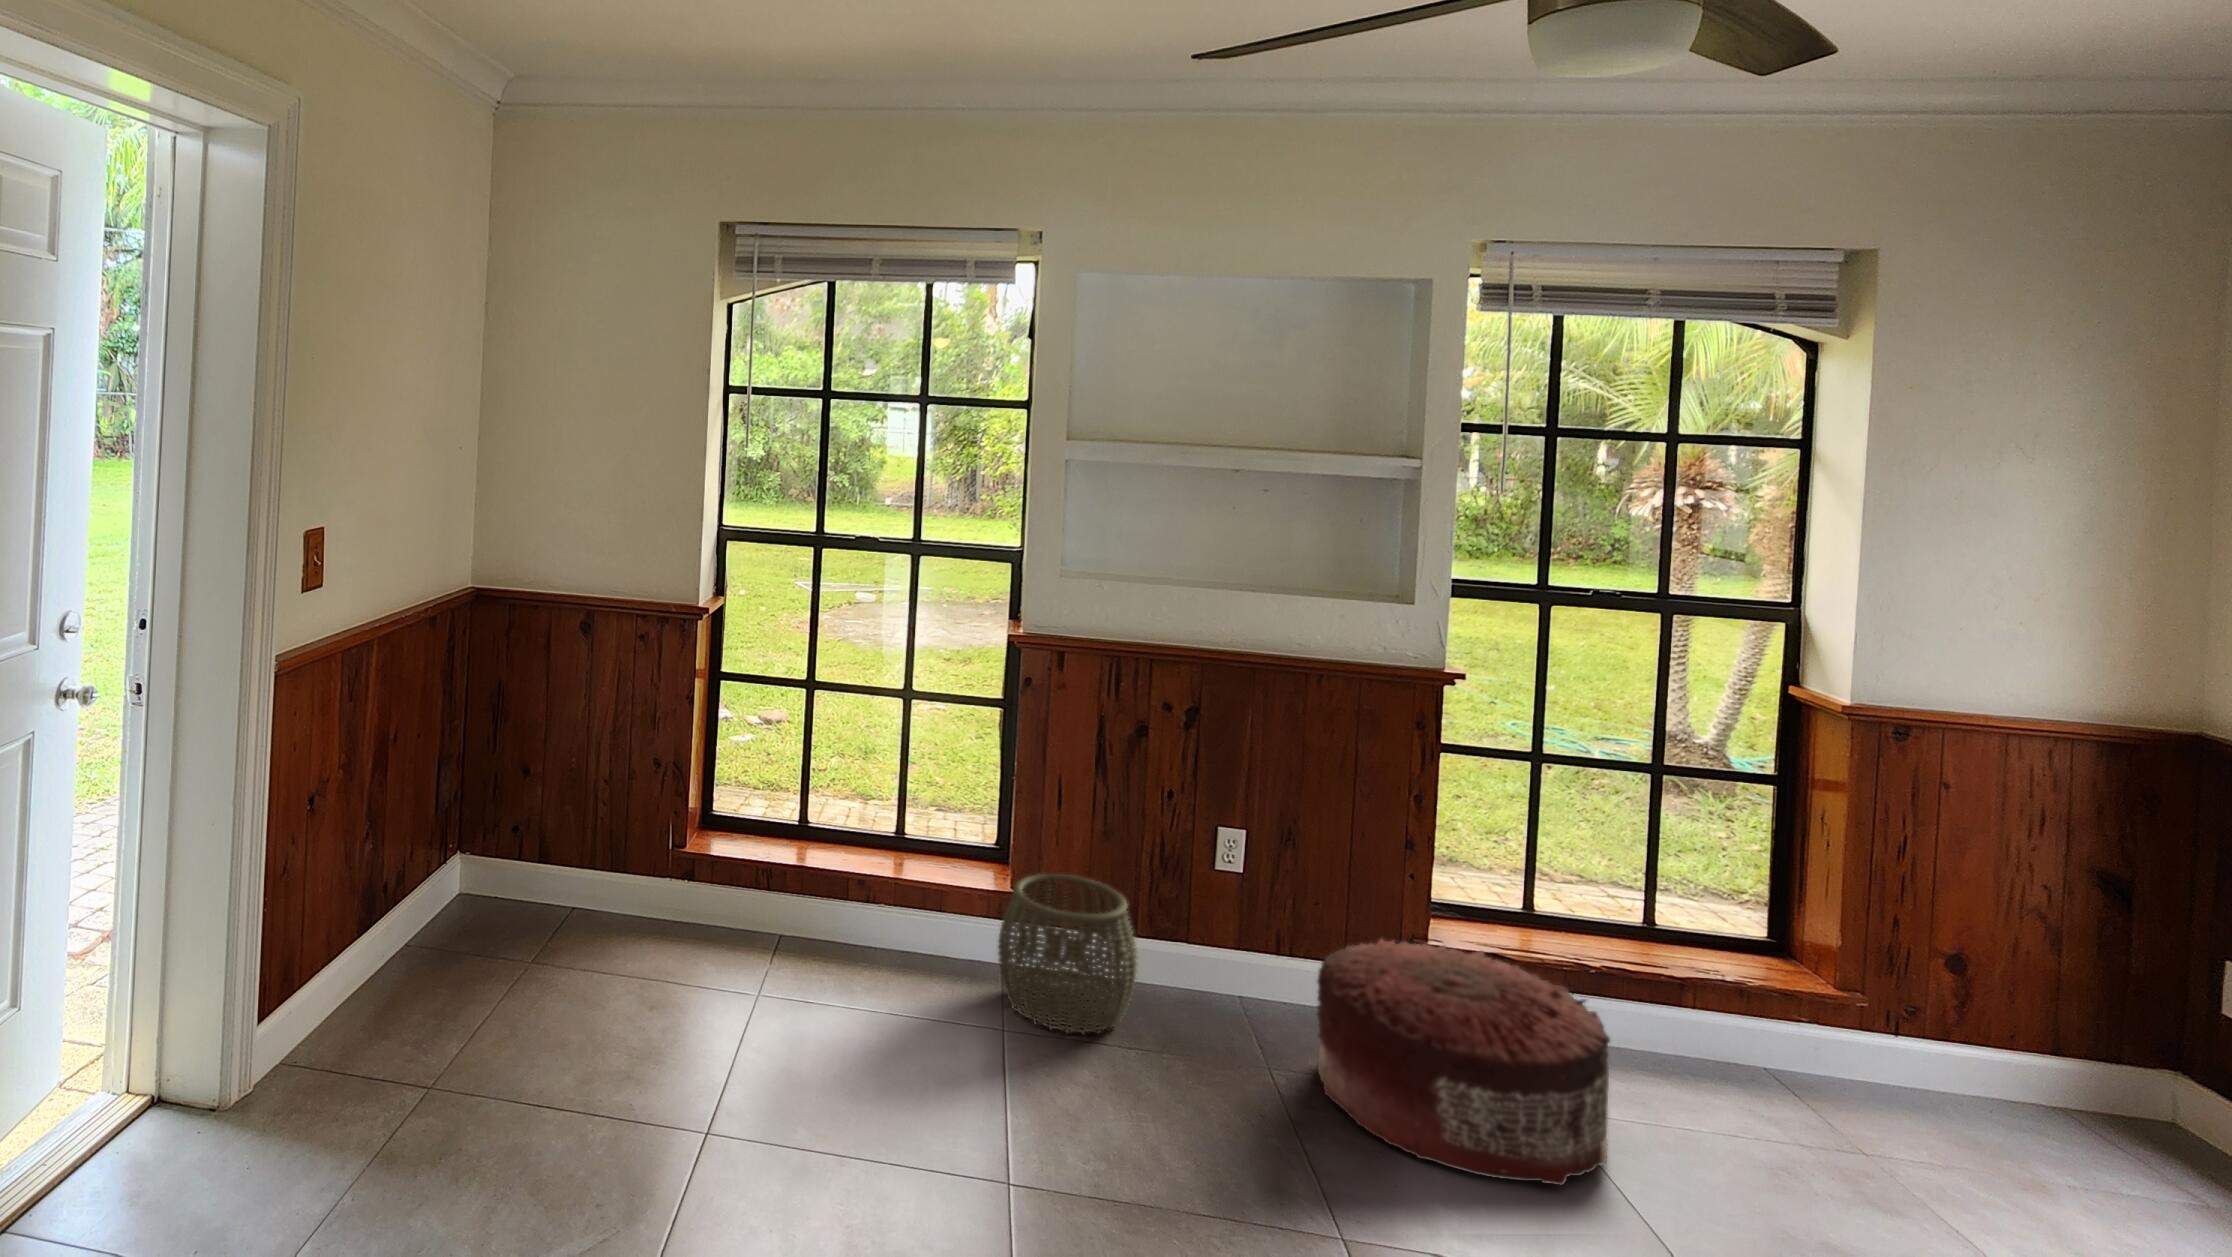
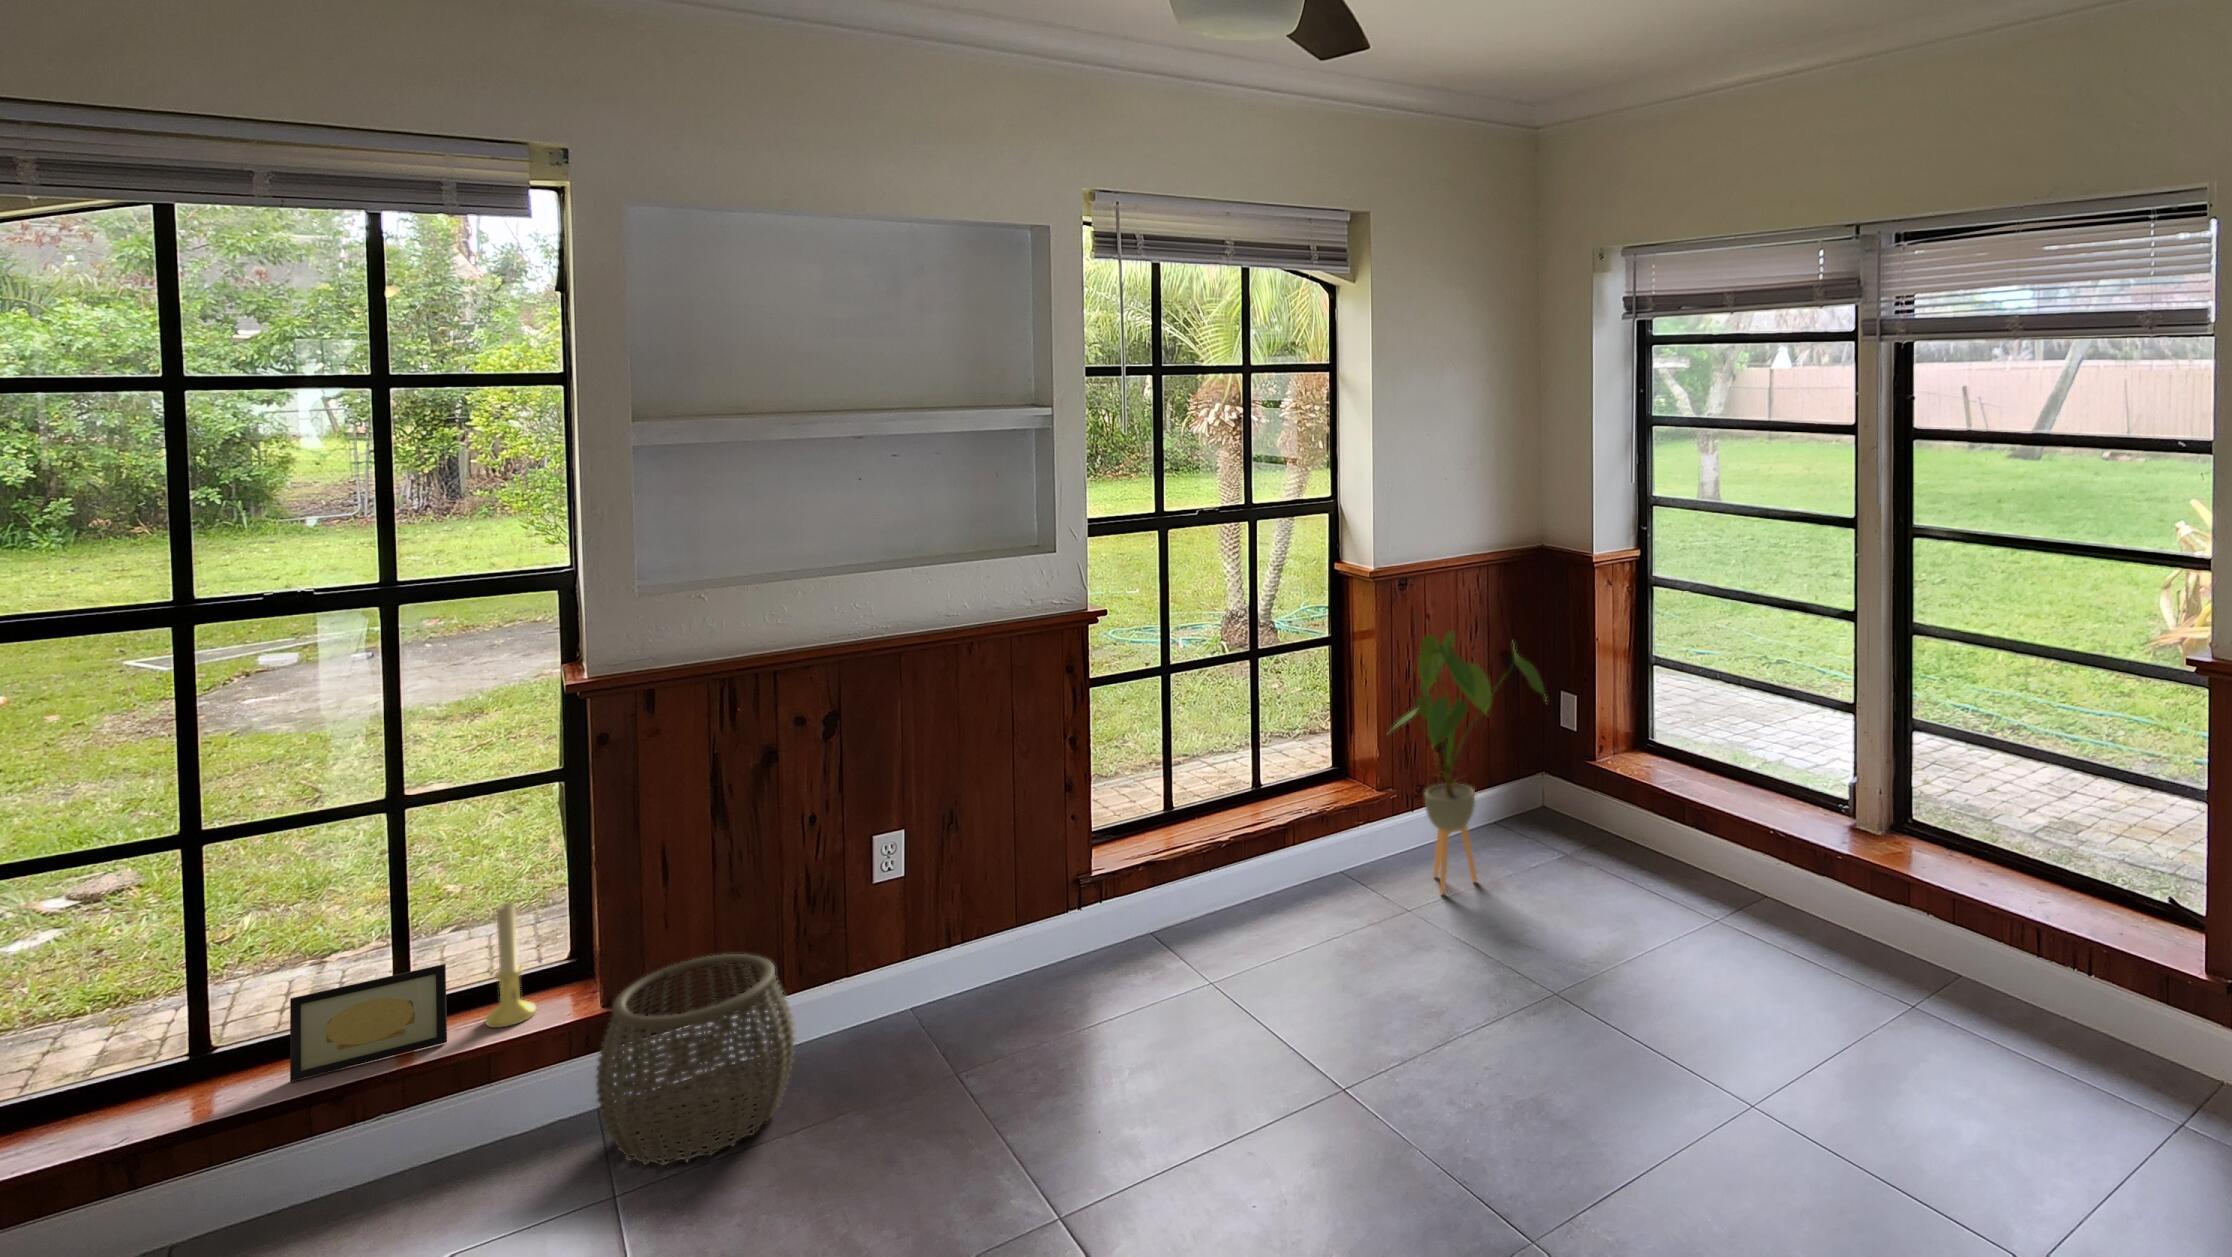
candle holder: none [939,785,970,877] -> present [485,902,536,1028]
house plant: none [1849,804,2166,1160] -> present [1387,631,1545,894]
picture frame: none [836,806,921,872] -> present [290,964,447,1081]
pouf: present [1317,939,1610,1185] -> none [999,867,1257,1097]

